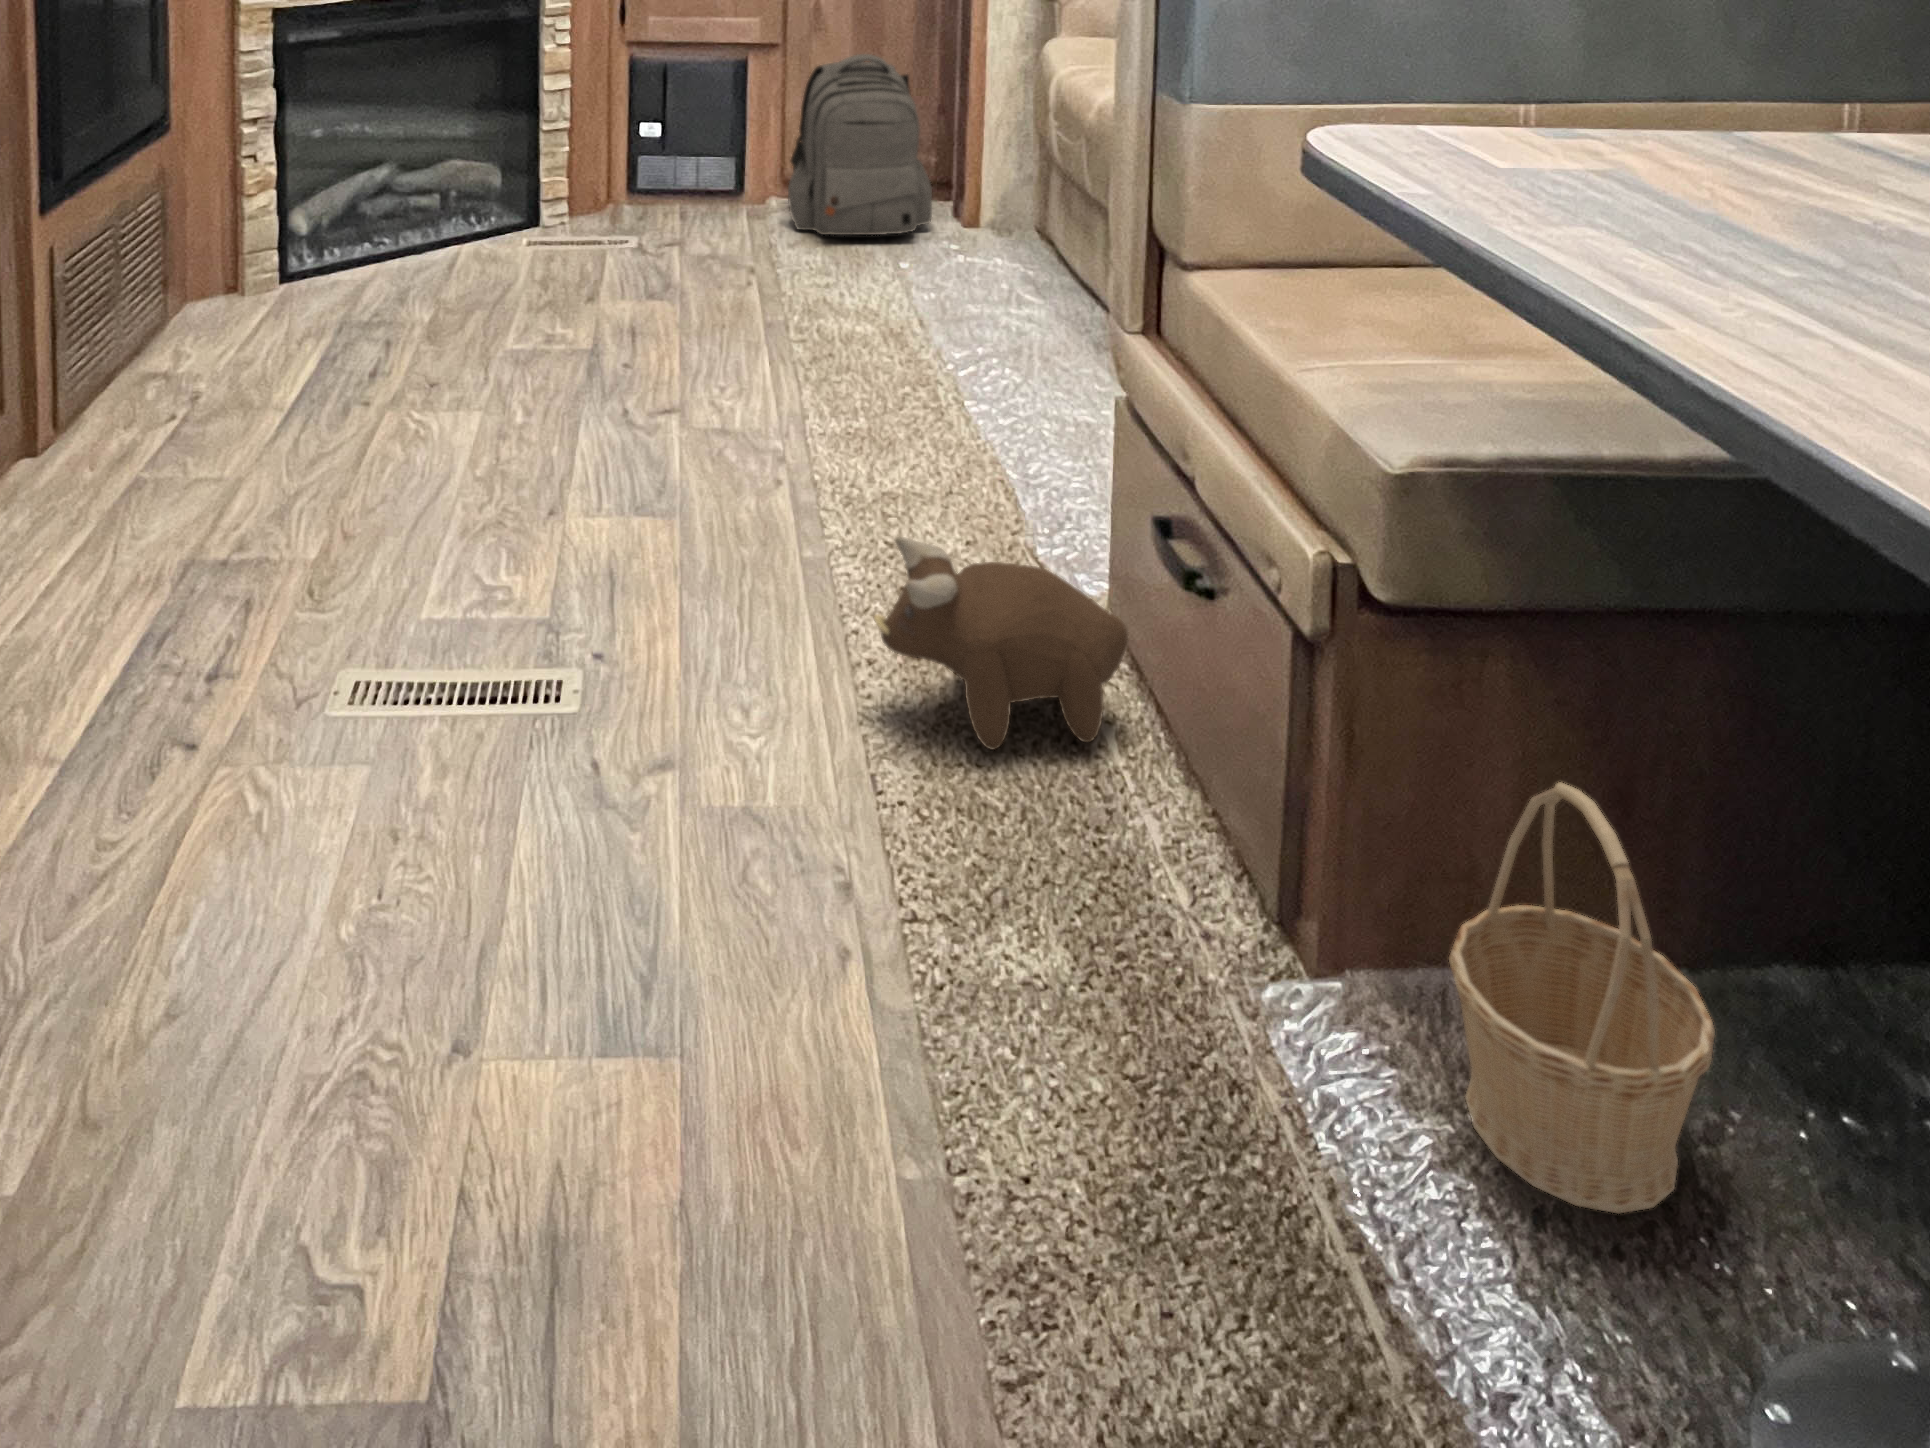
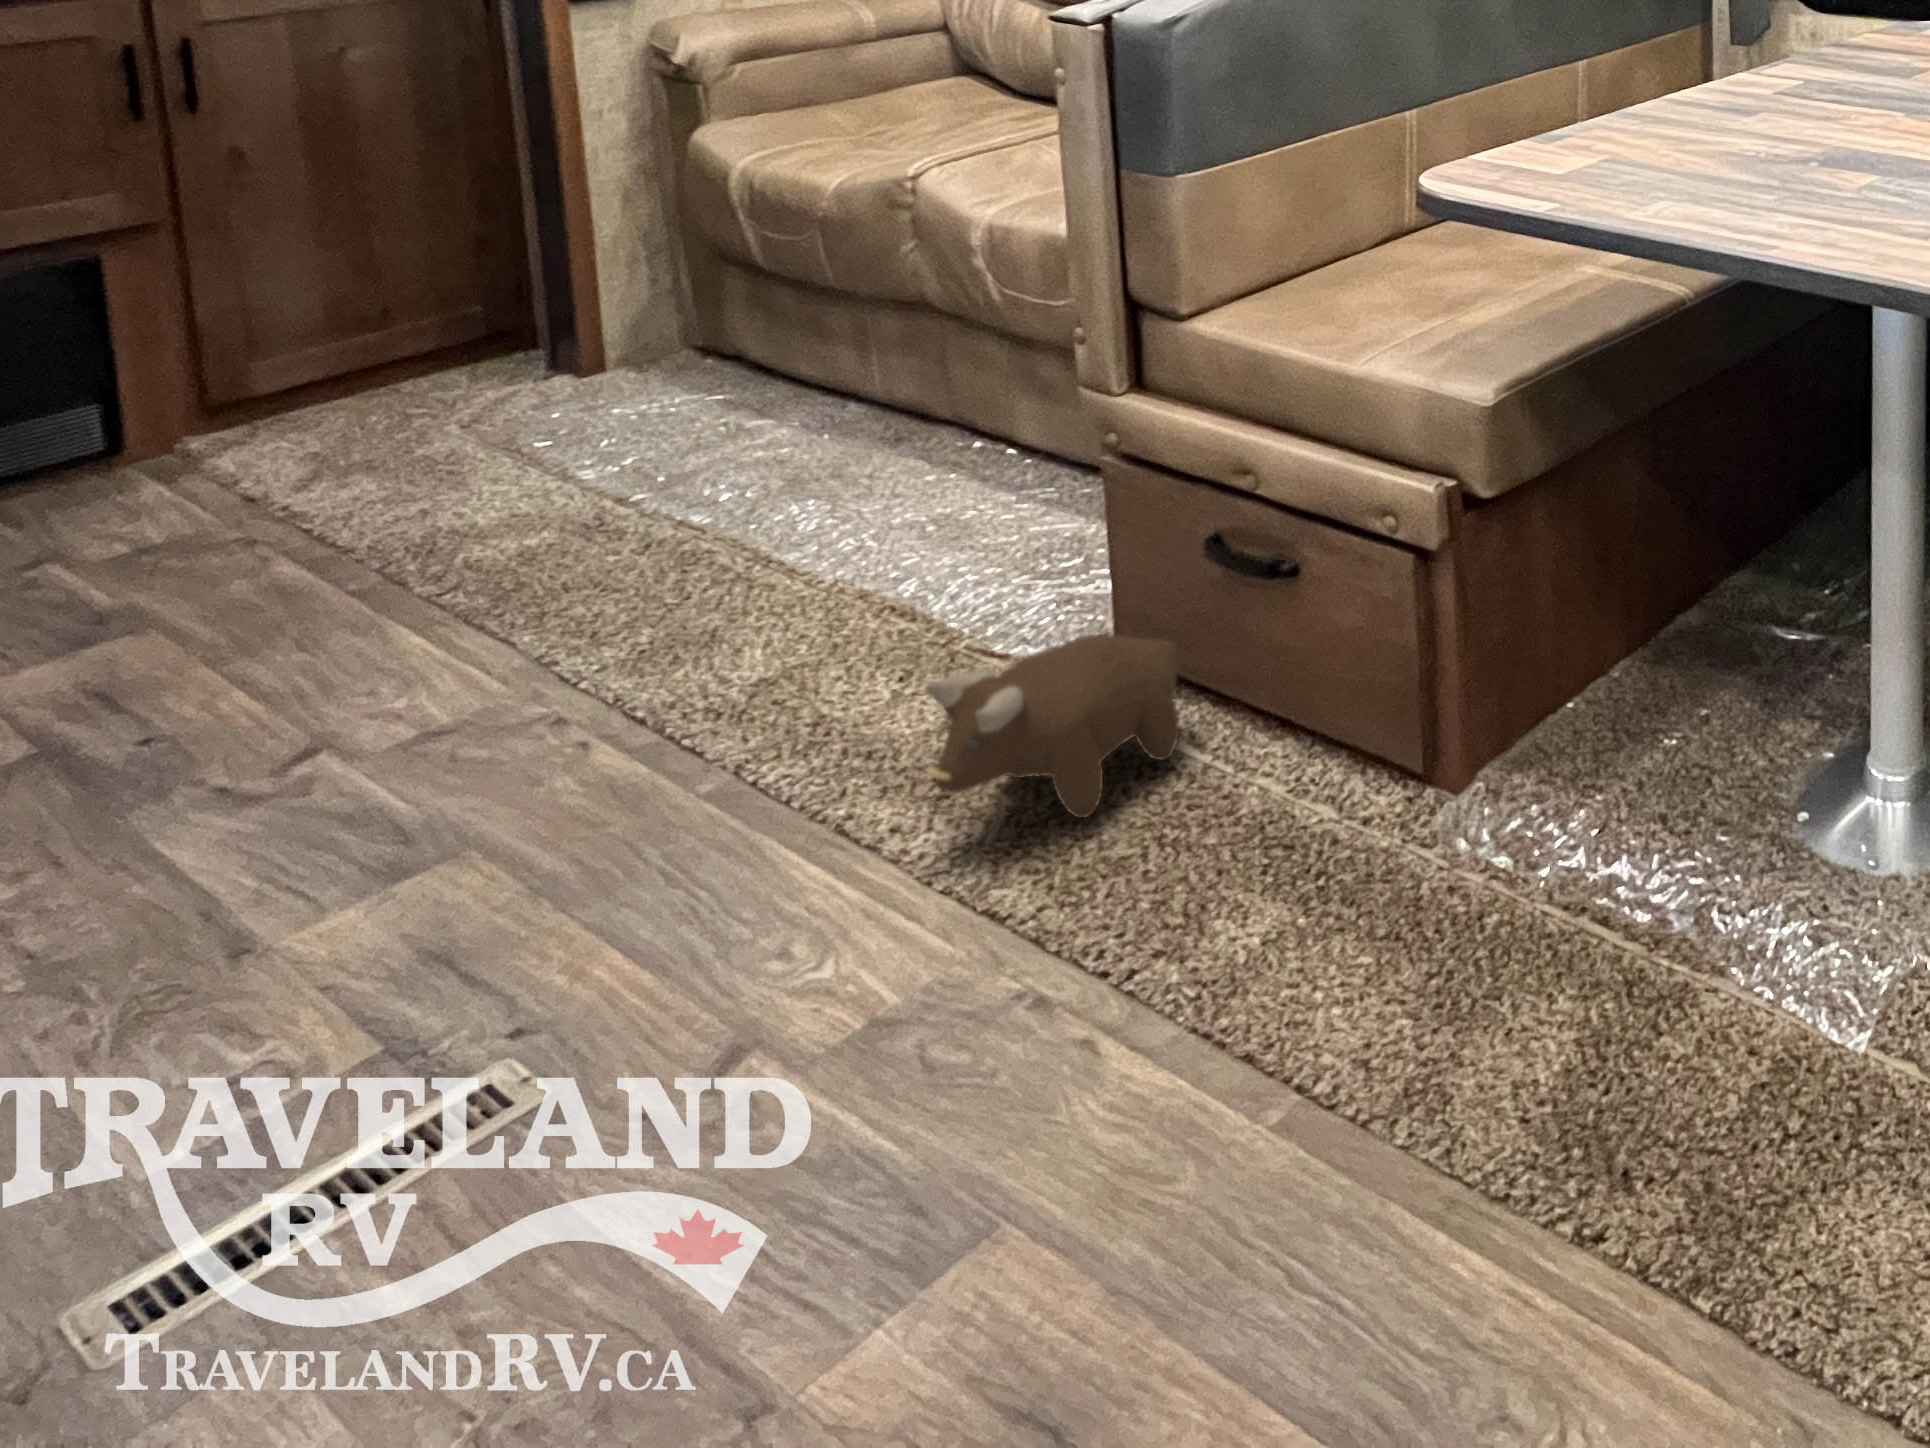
backpack: present [788,54,932,235] -> none [244,200,534,461]
basket: present [1449,783,1715,1213] -> none [1553,552,1710,808]

